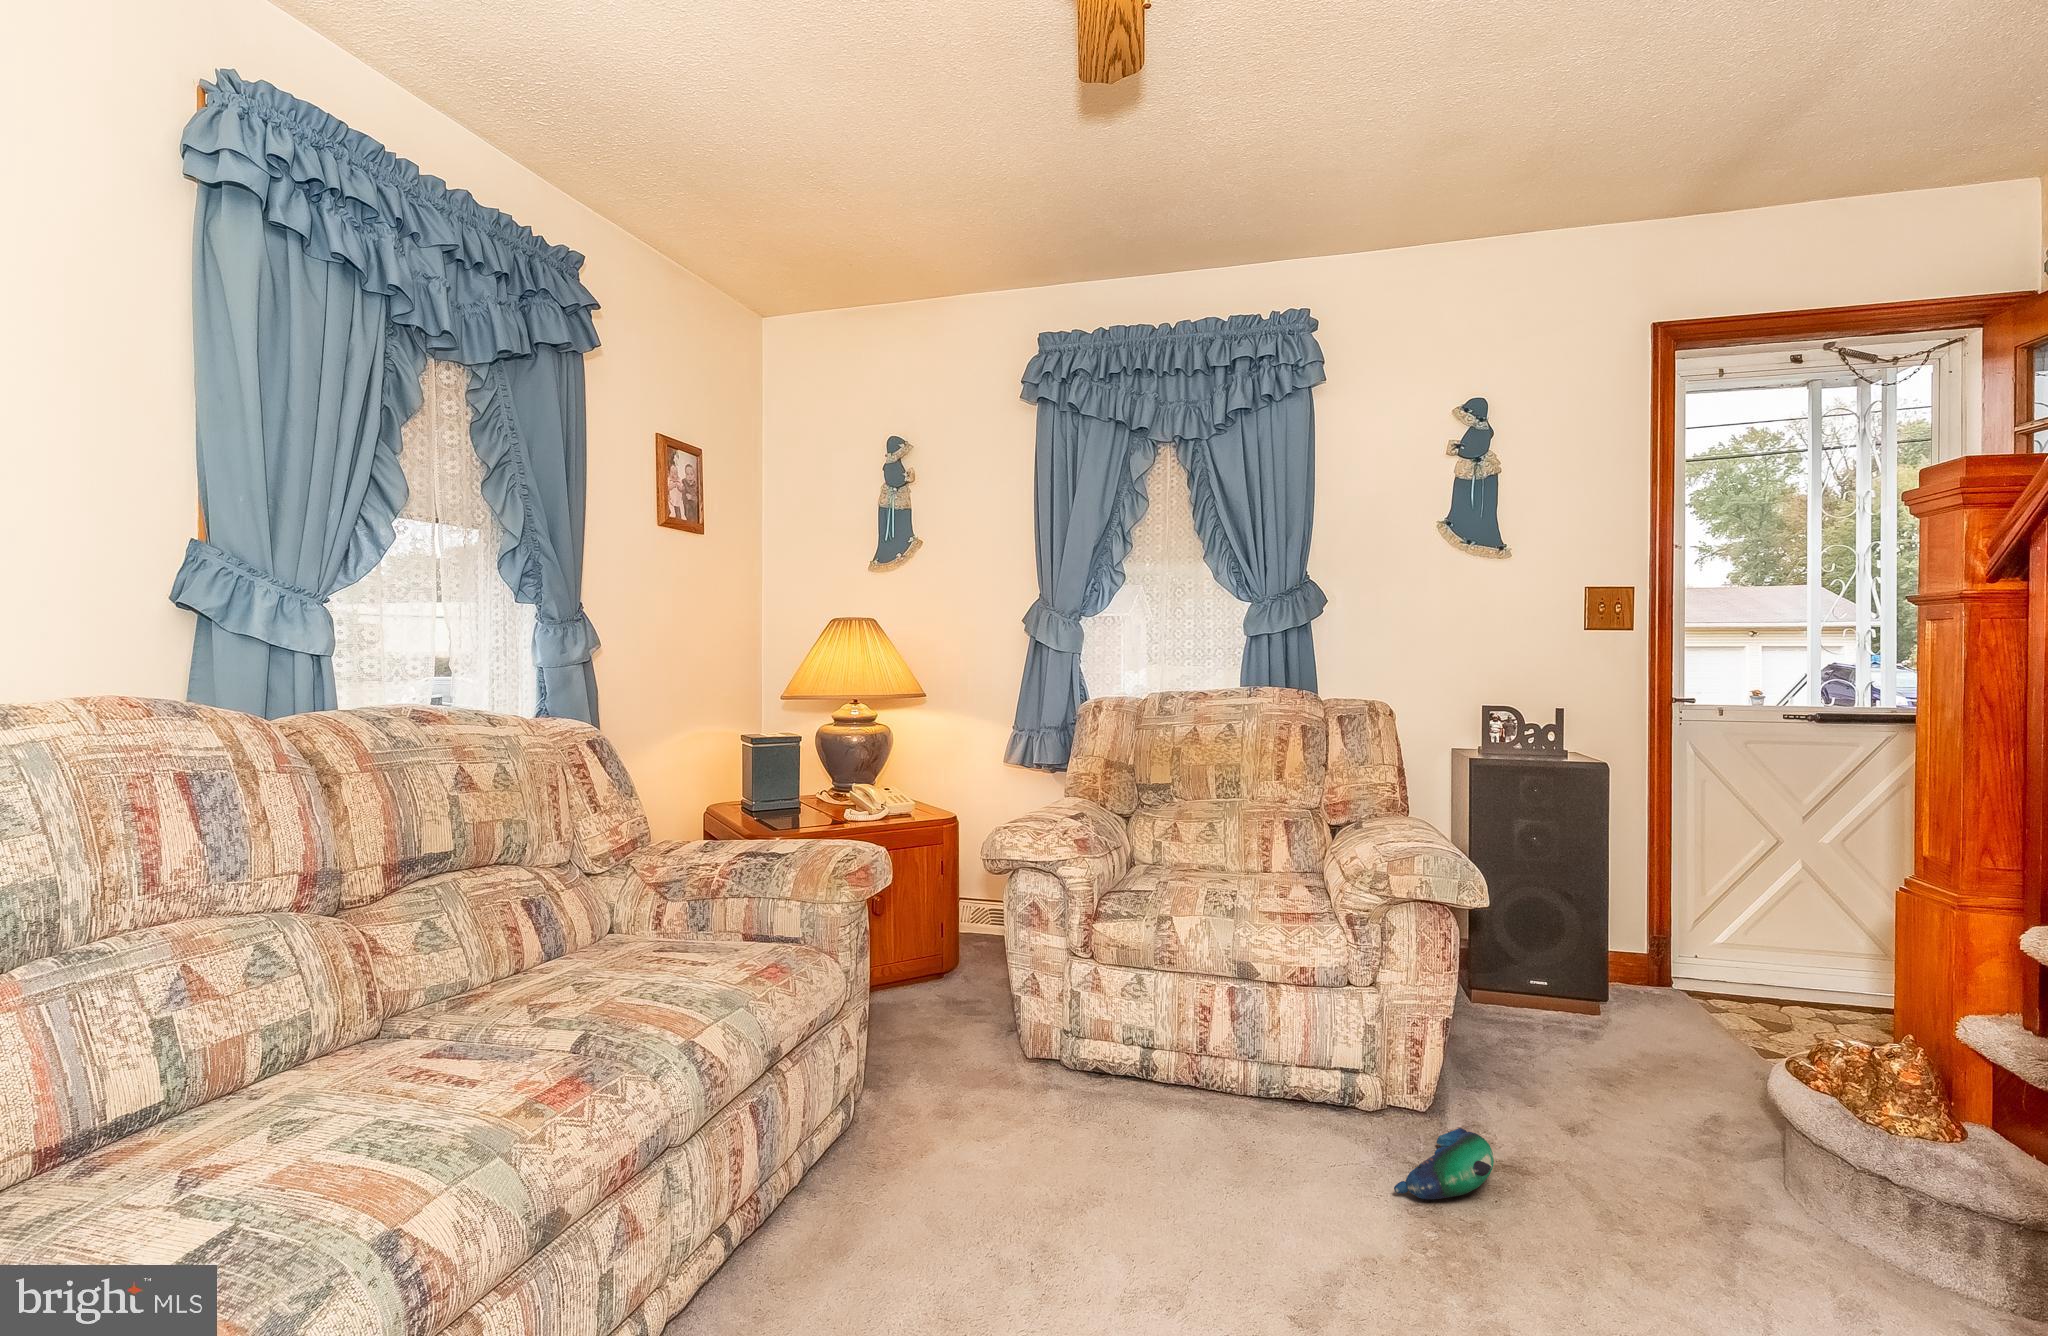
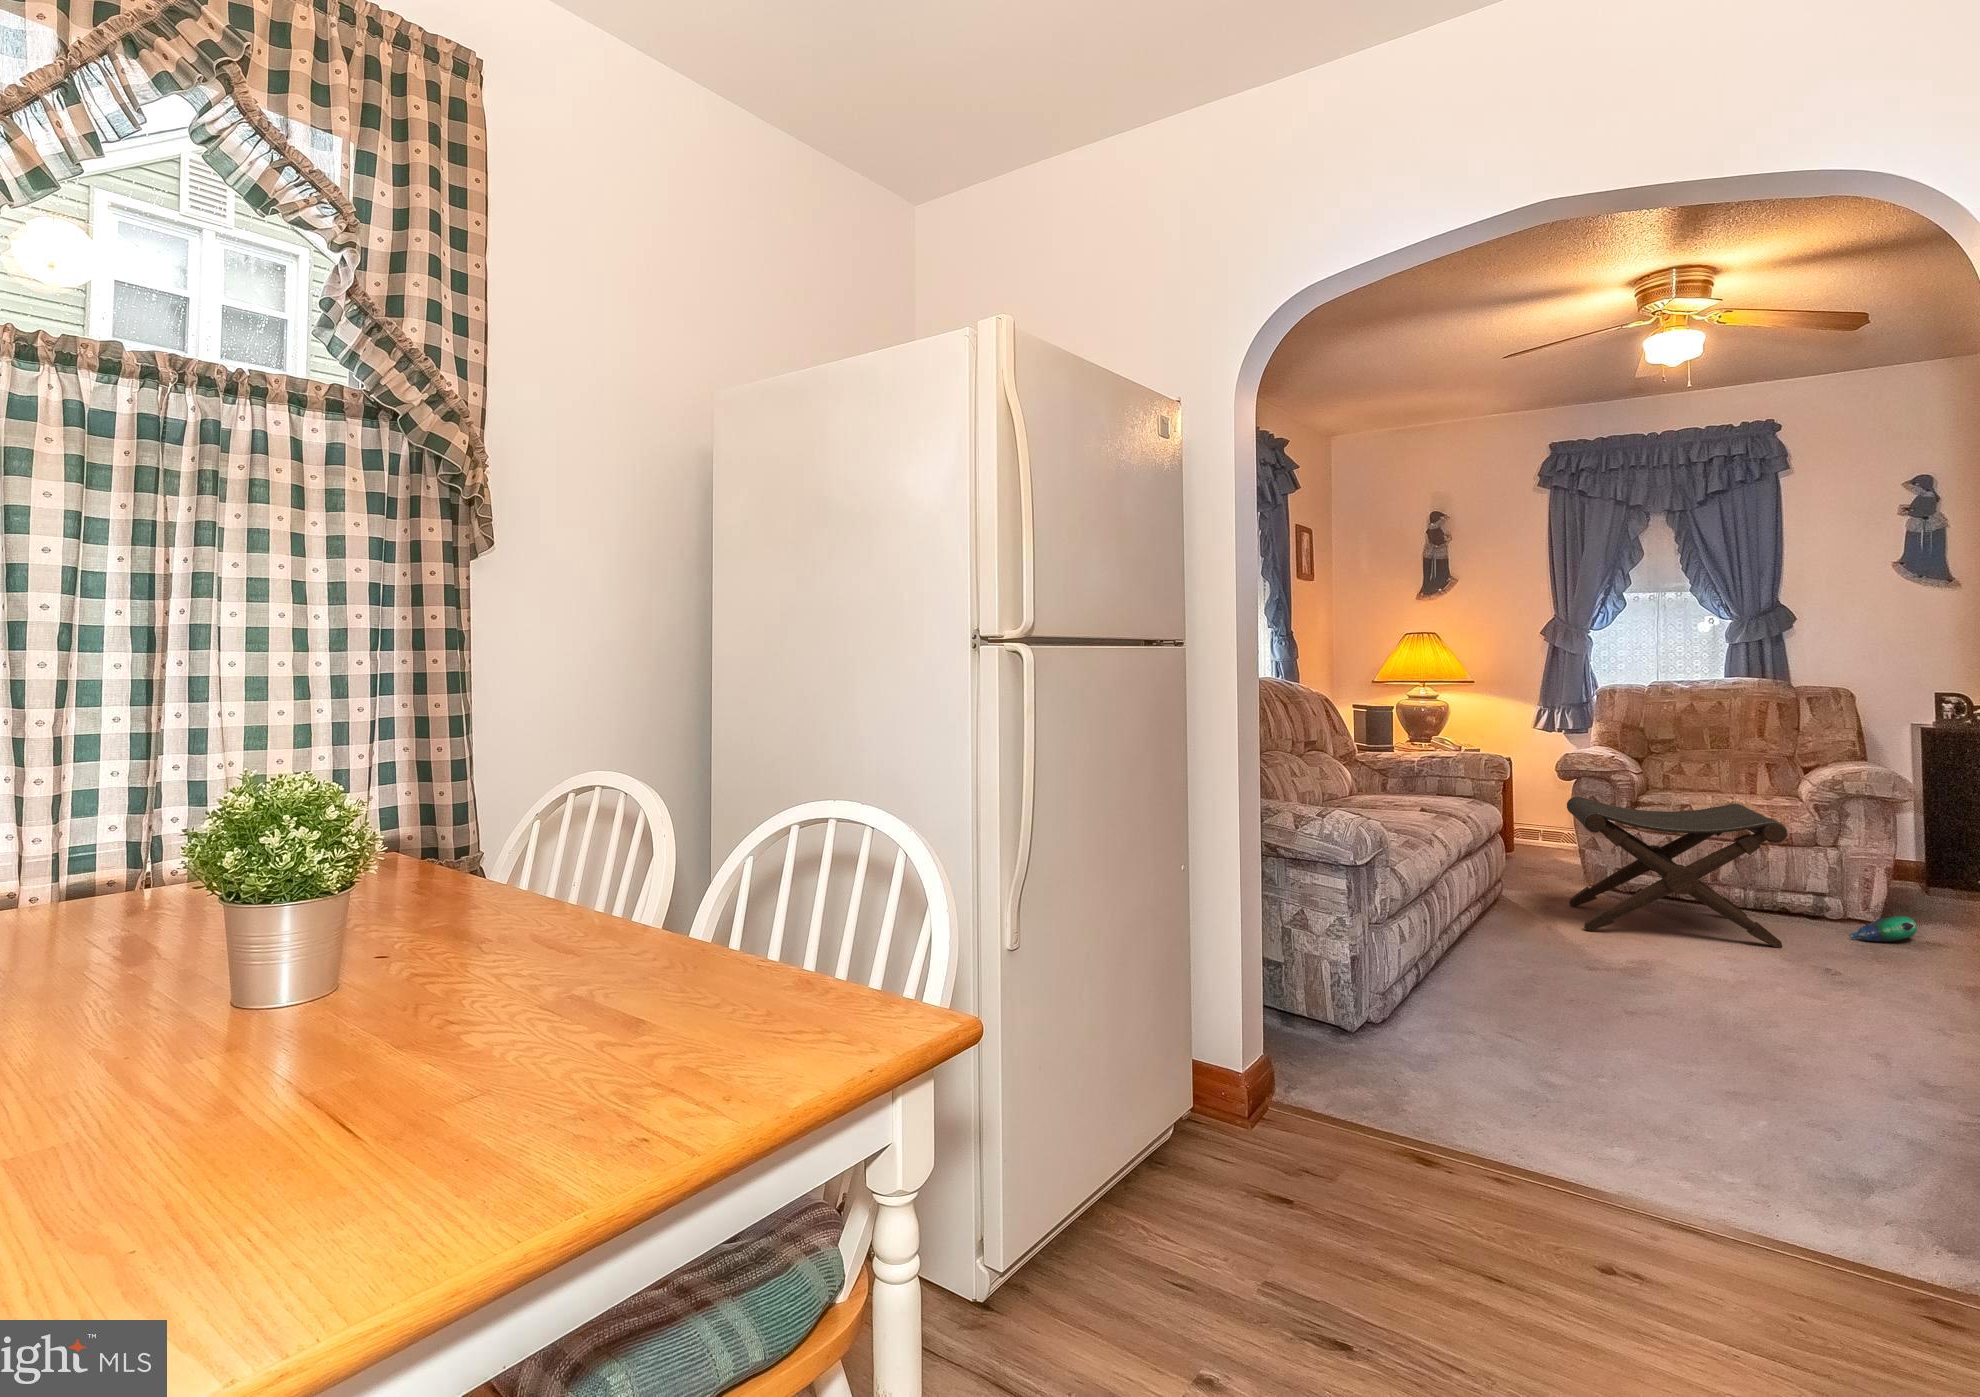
footstool: none [927,919,1290,1267] -> present [1567,797,1787,948]

